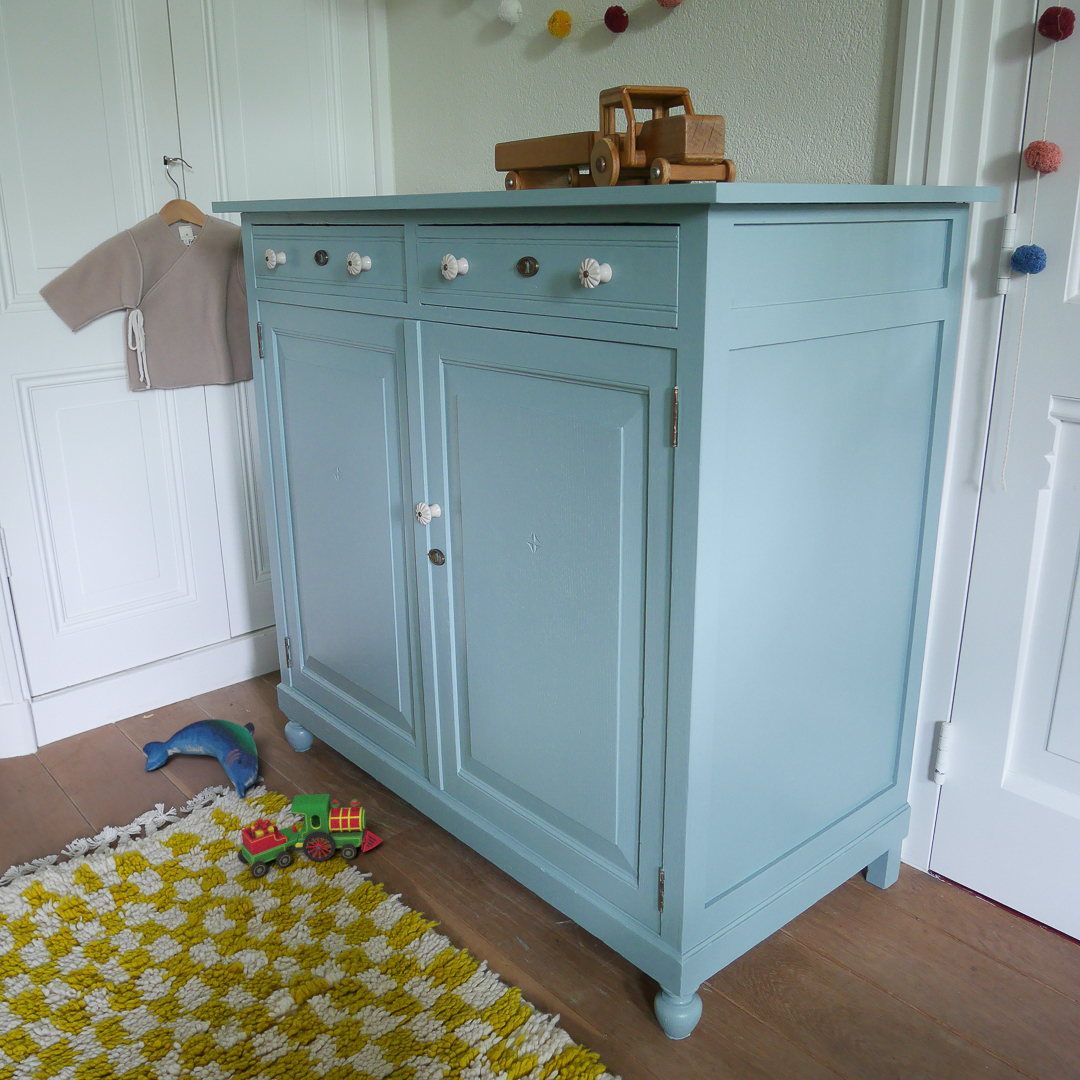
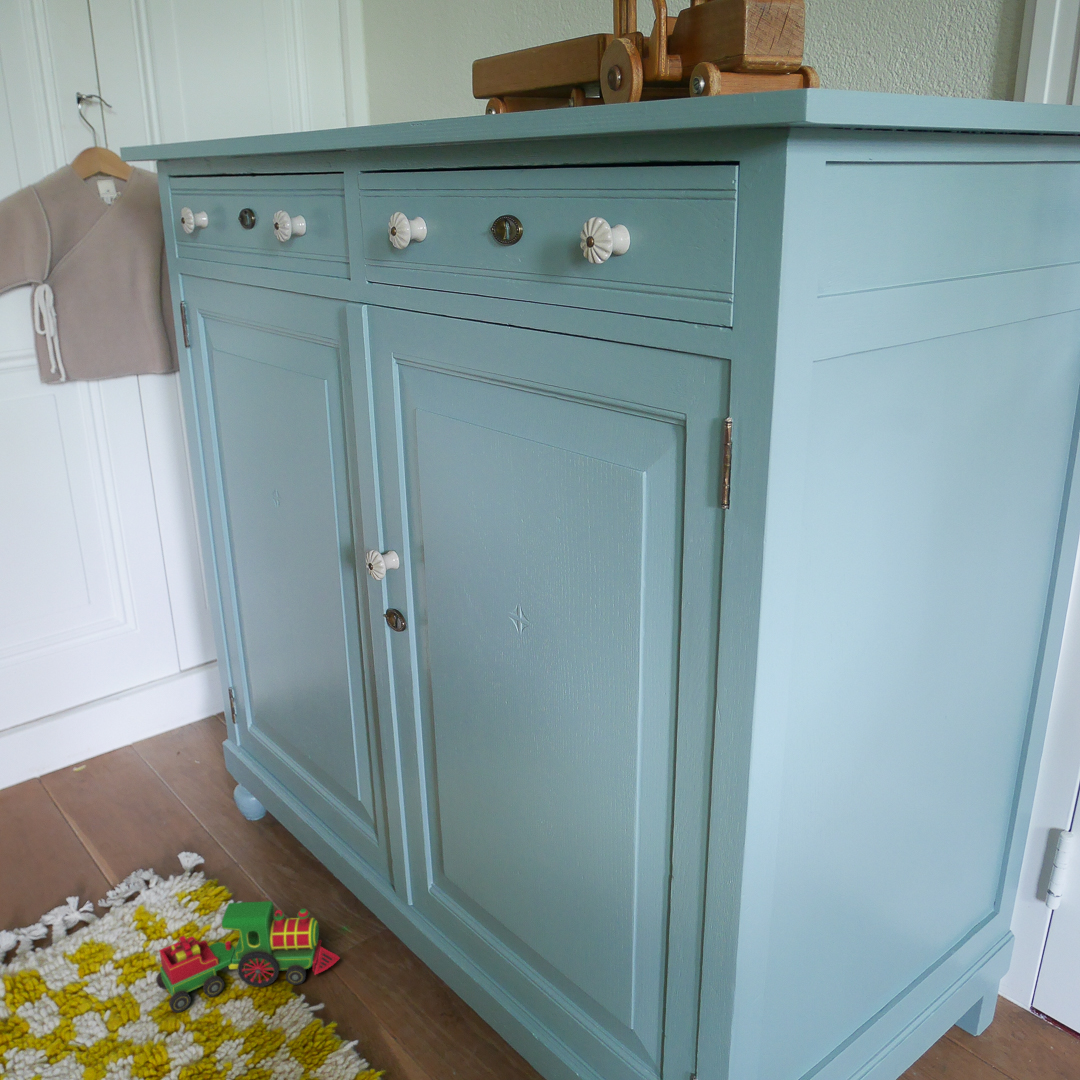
plush toy: present [143,719,258,798] -> none [60,785,196,889]

